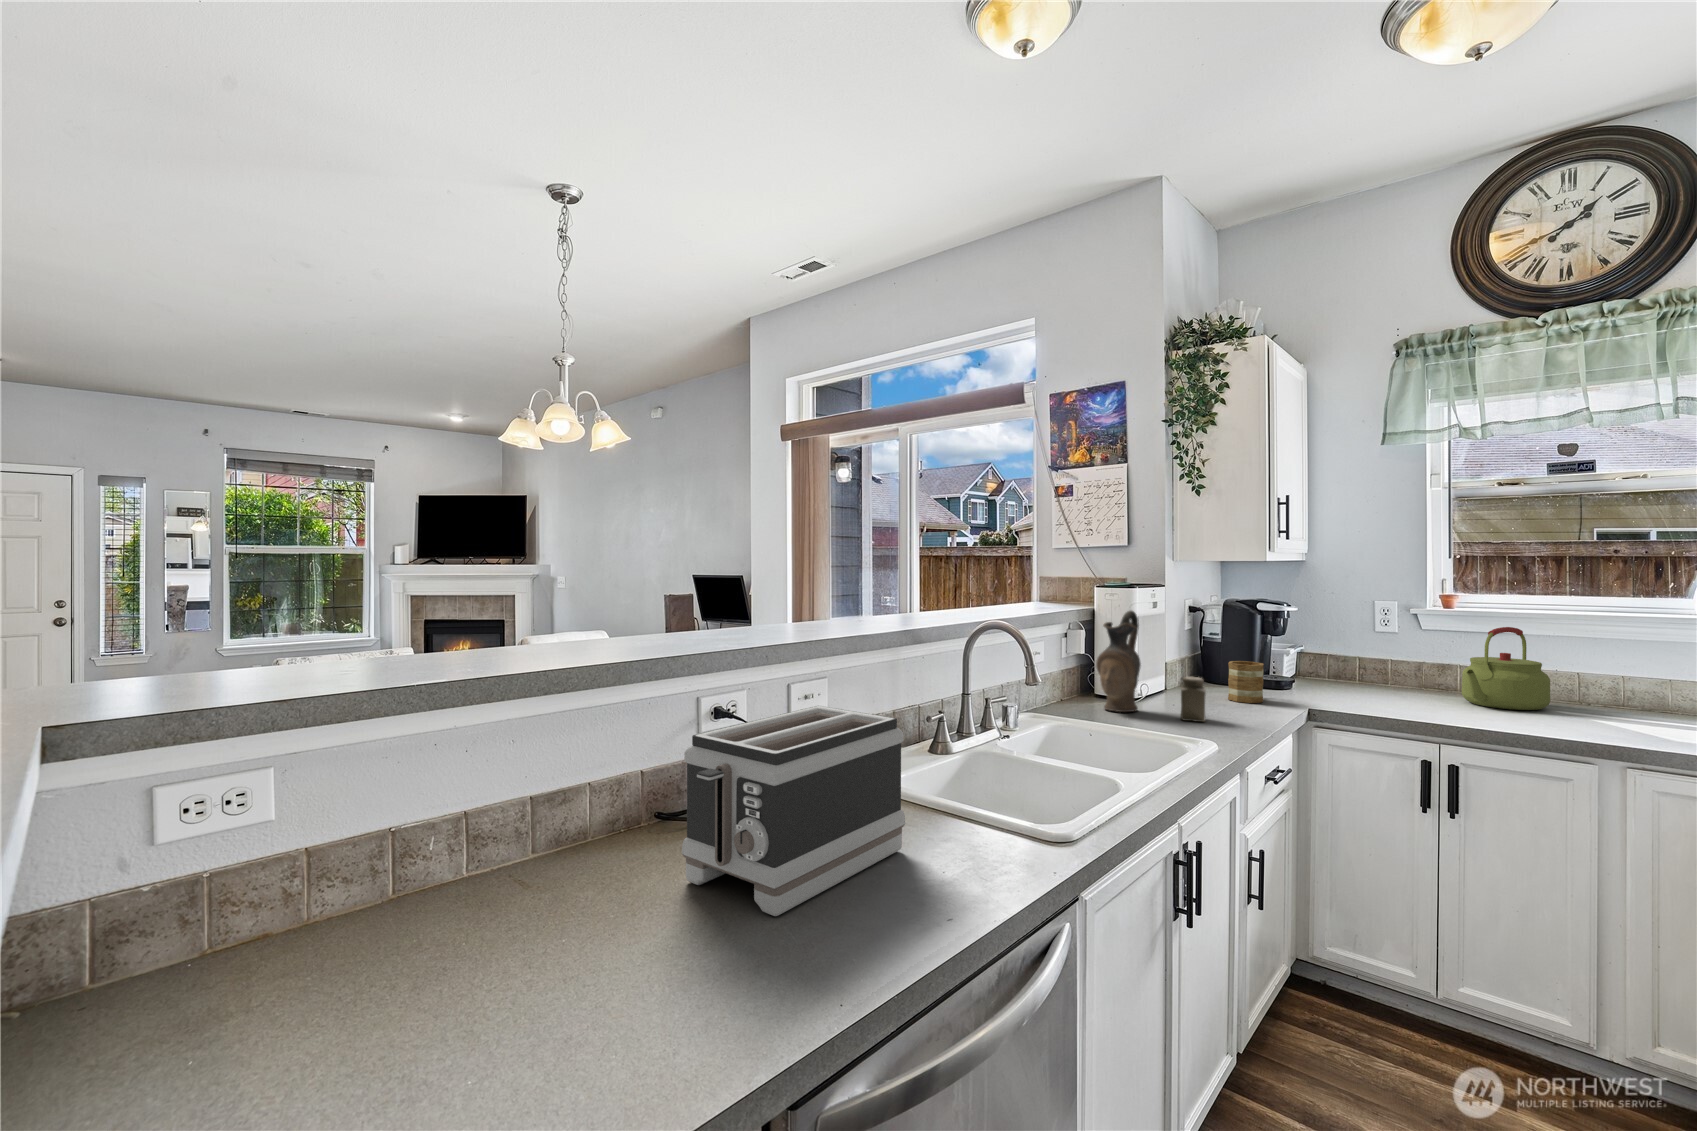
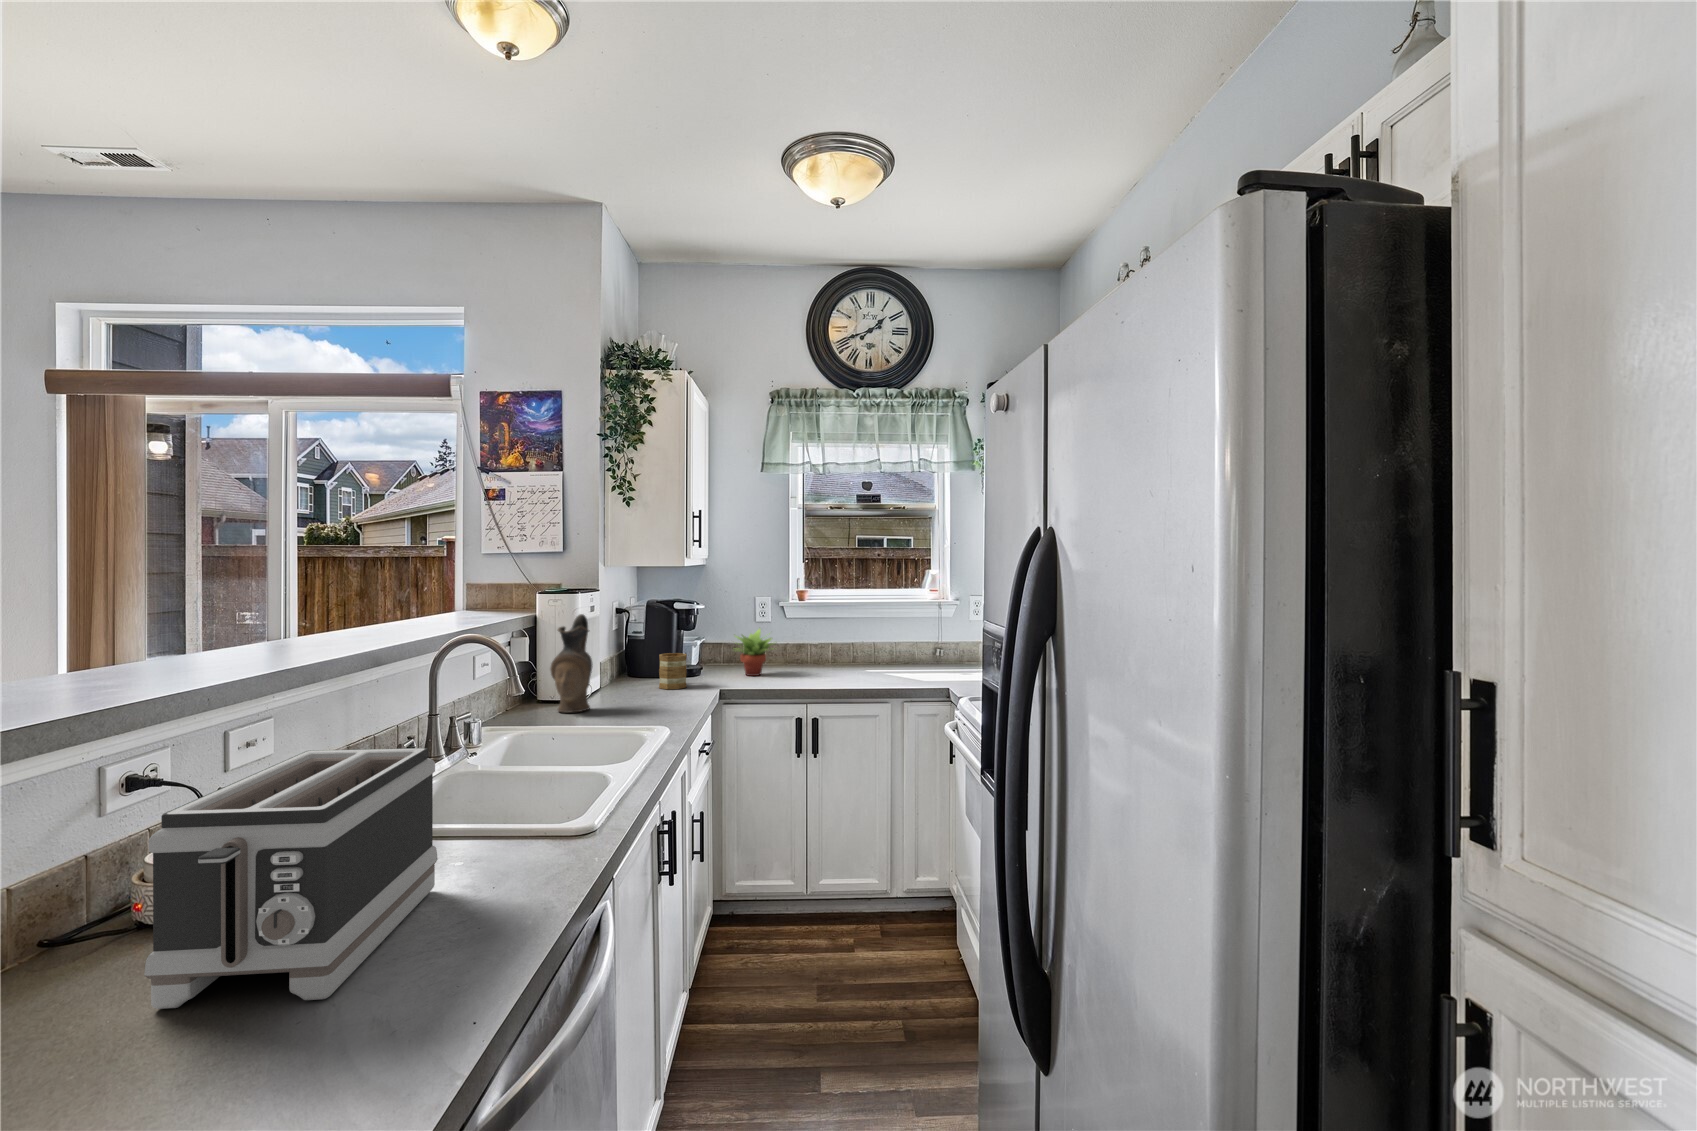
kettle: present [1462,627,1550,710] -> none [812,612,860,671]
succulent plant: none [1331,640,1401,700] -> present [736,629,772,676]
salt shaker: present [1181,677,1206,722] -> none [629,671,652,712]

